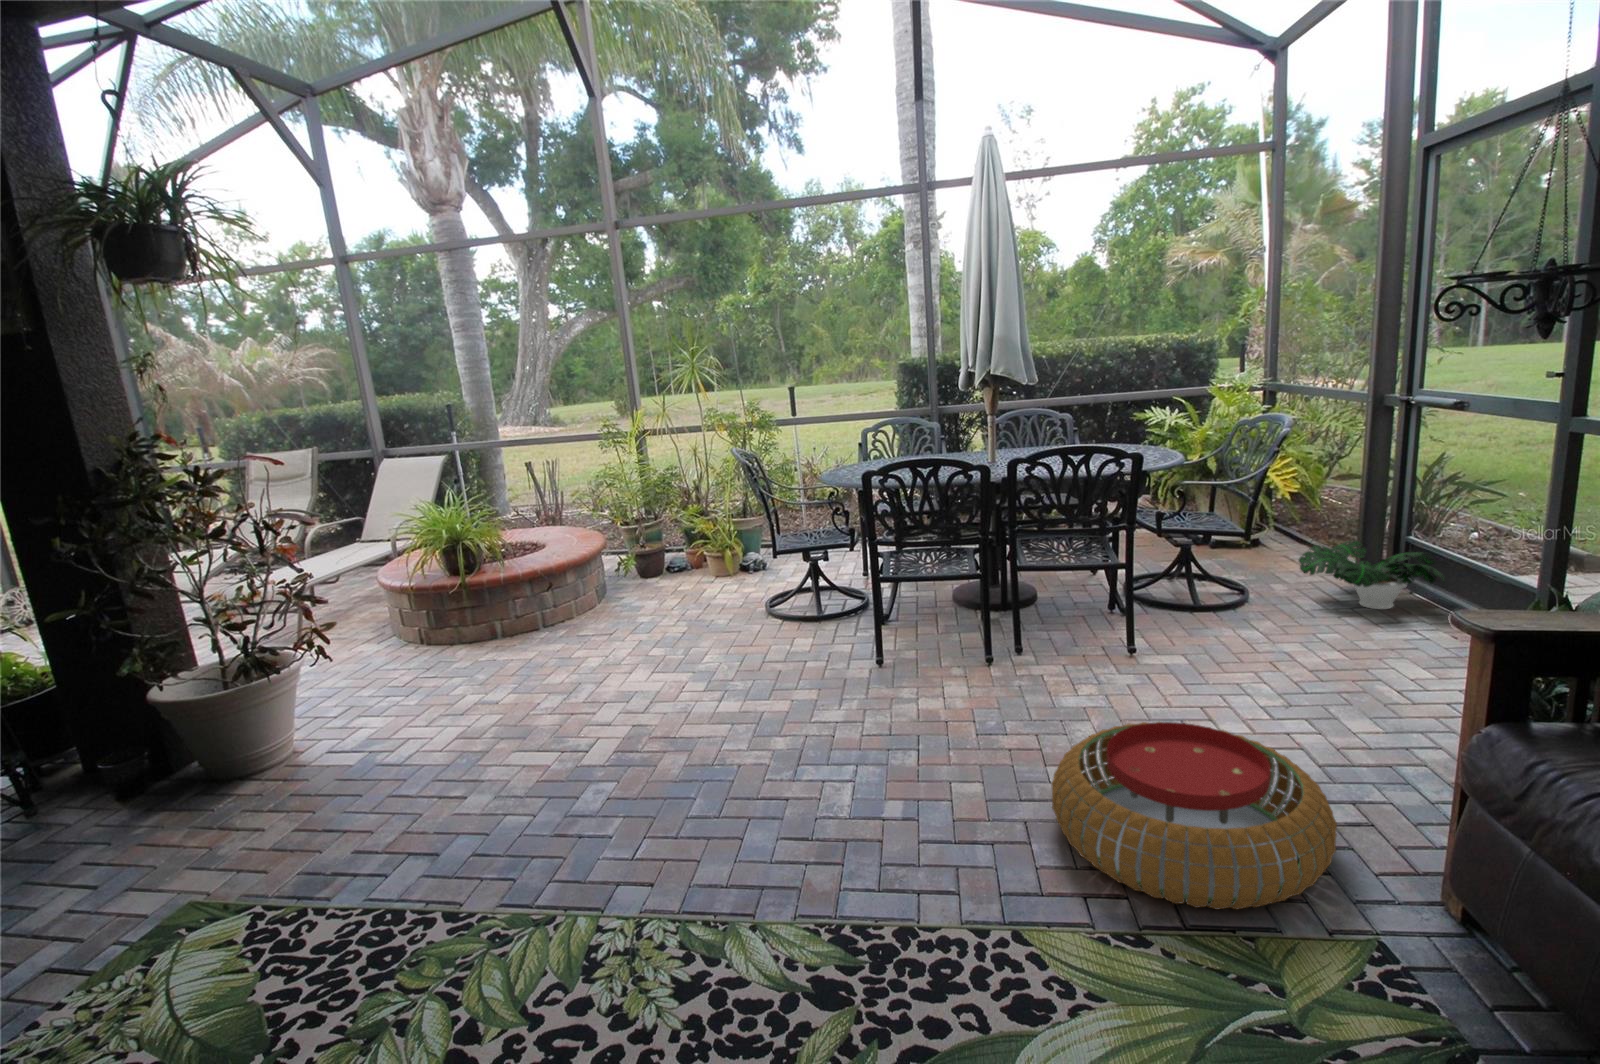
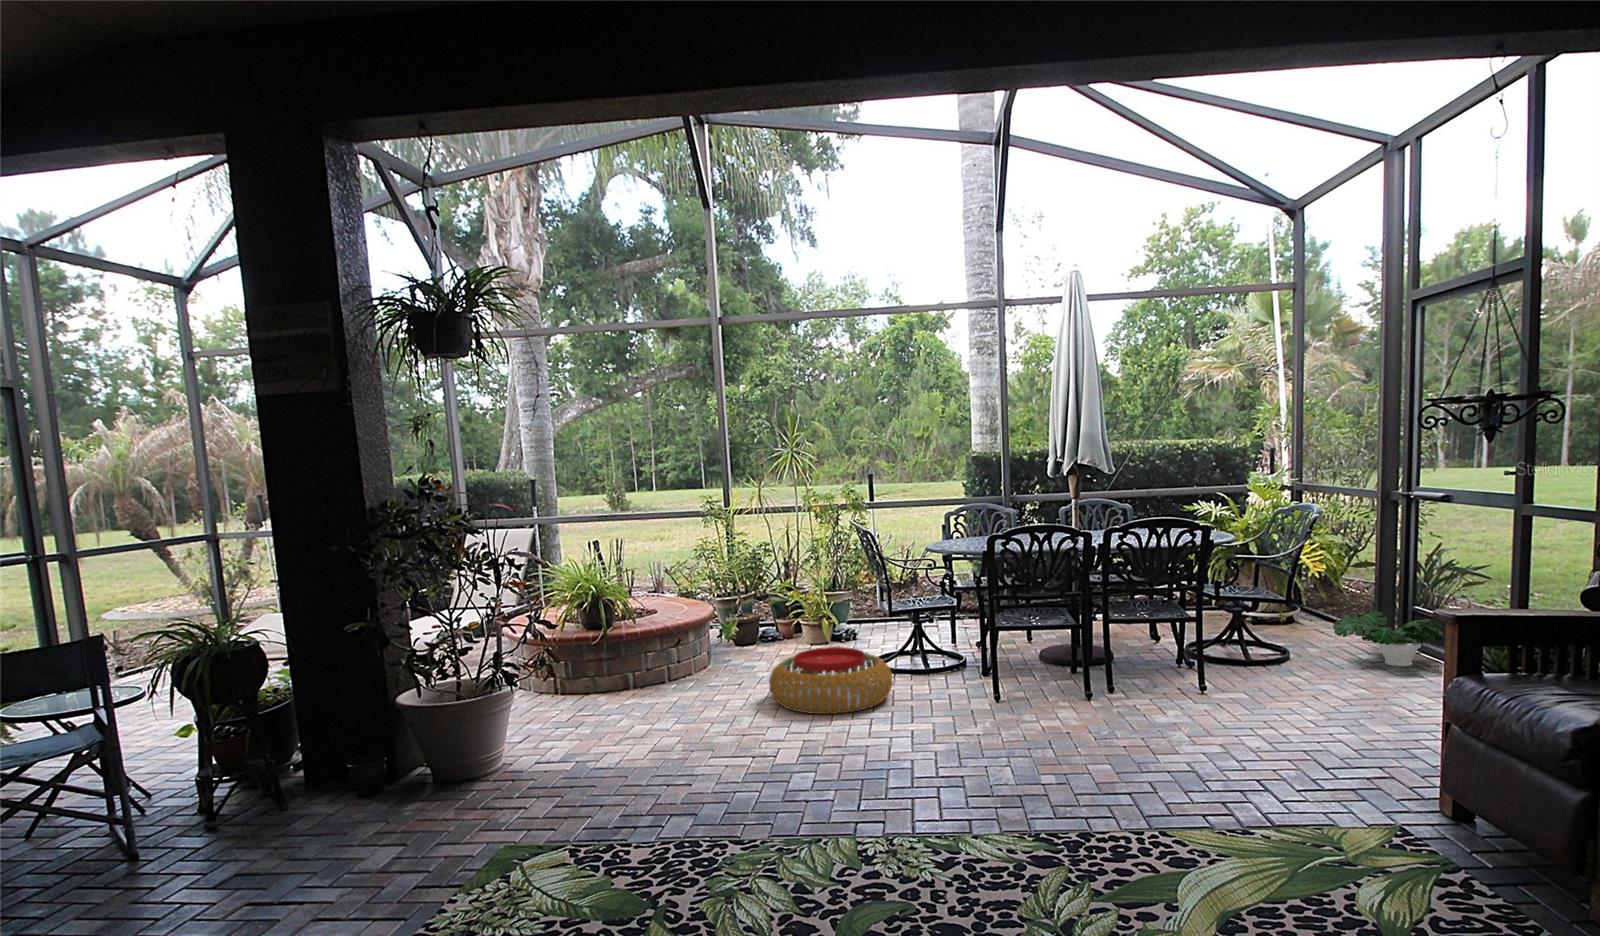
pouf: present [1051,722,1337,909] -> present [769,647,893,714]

